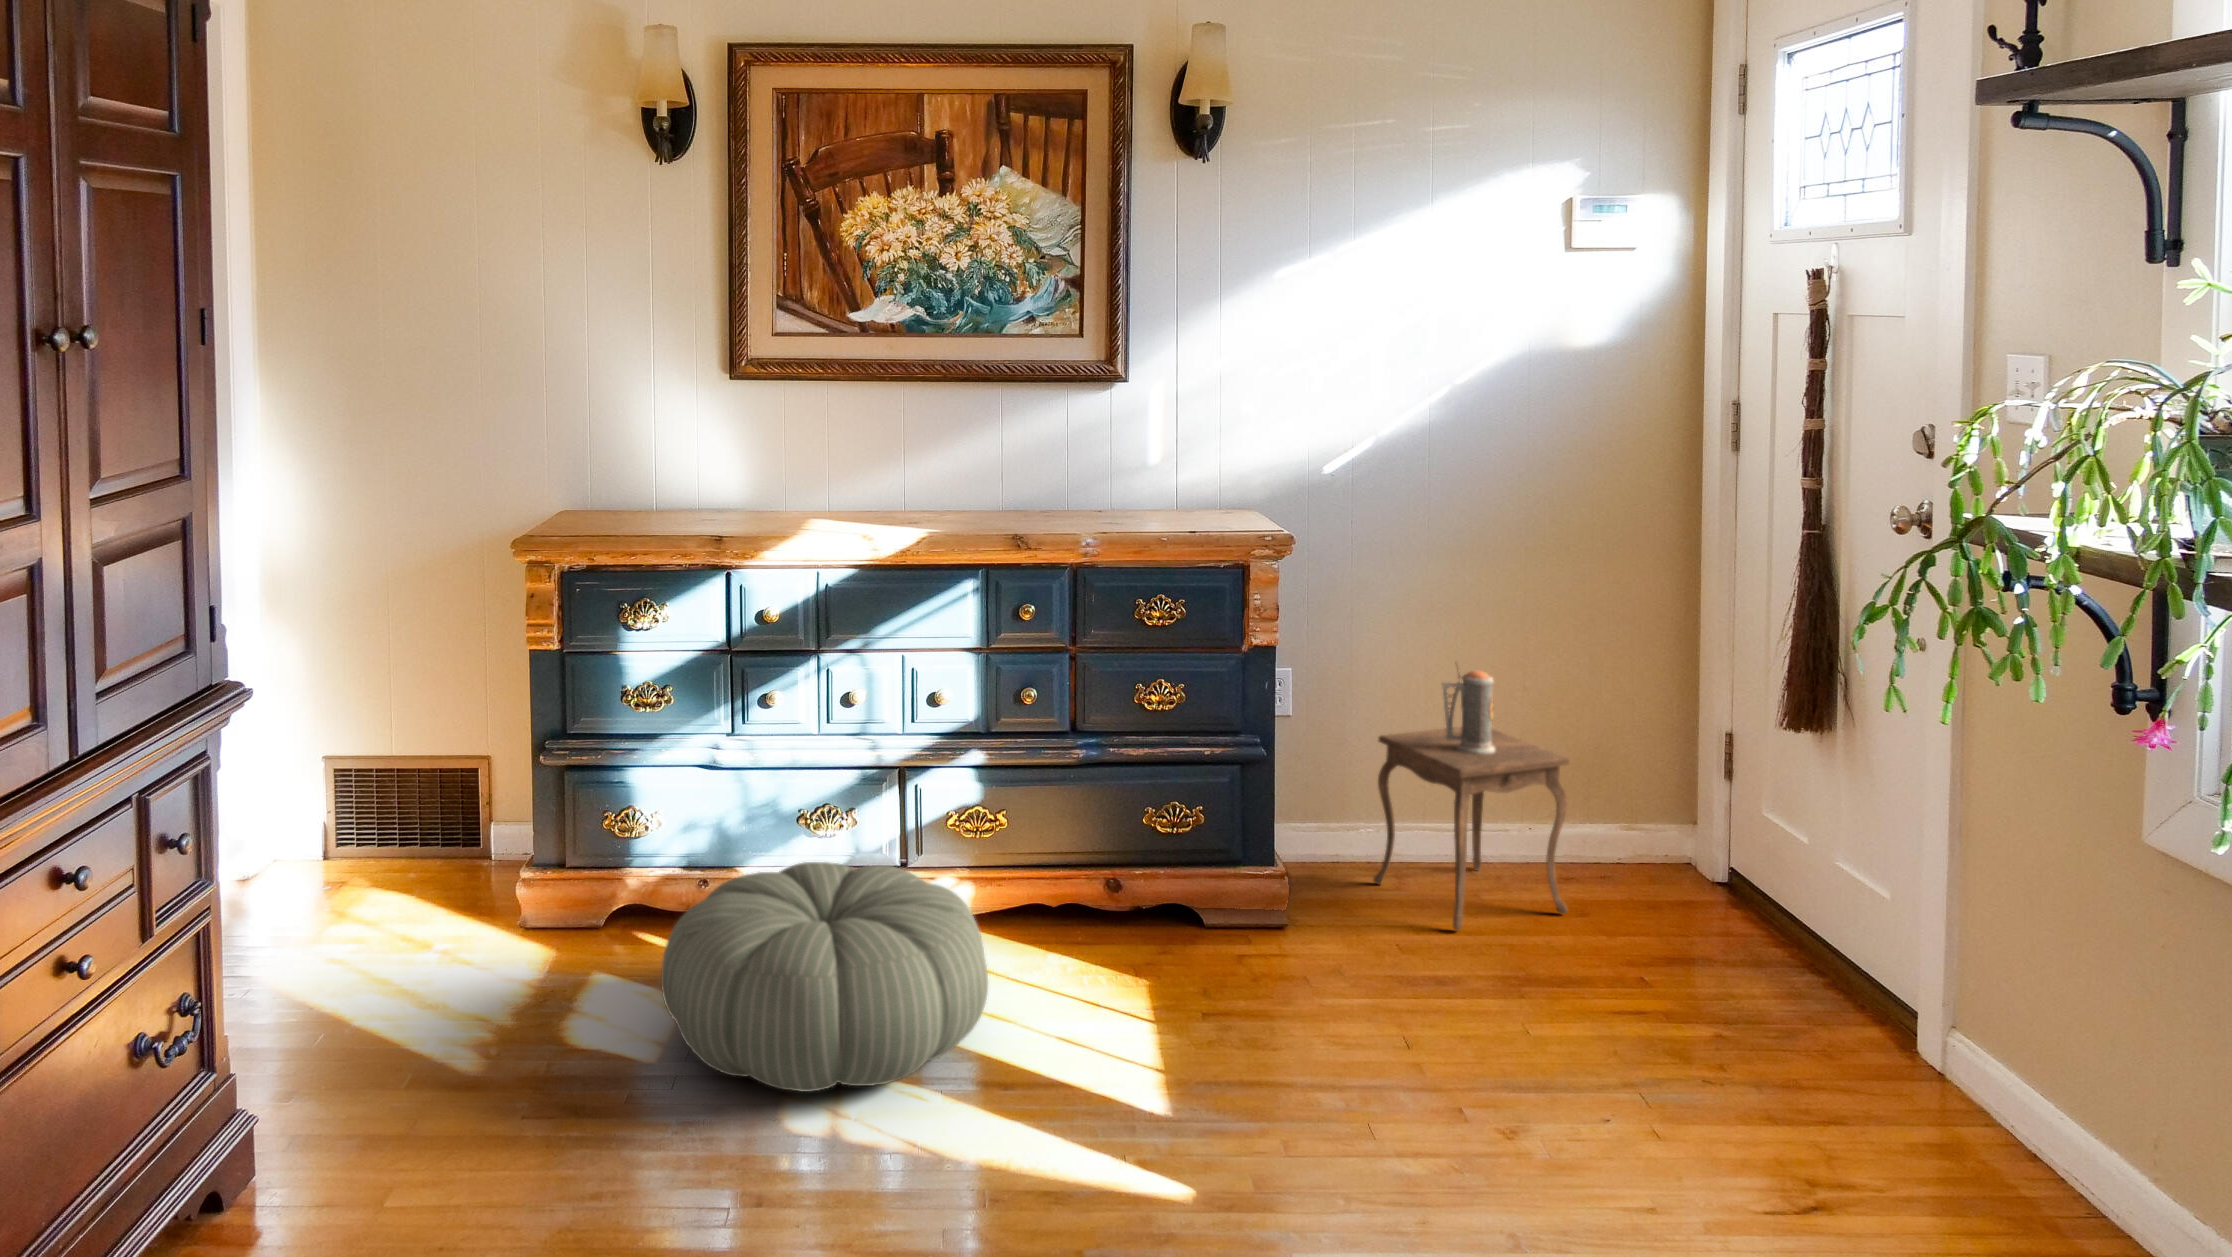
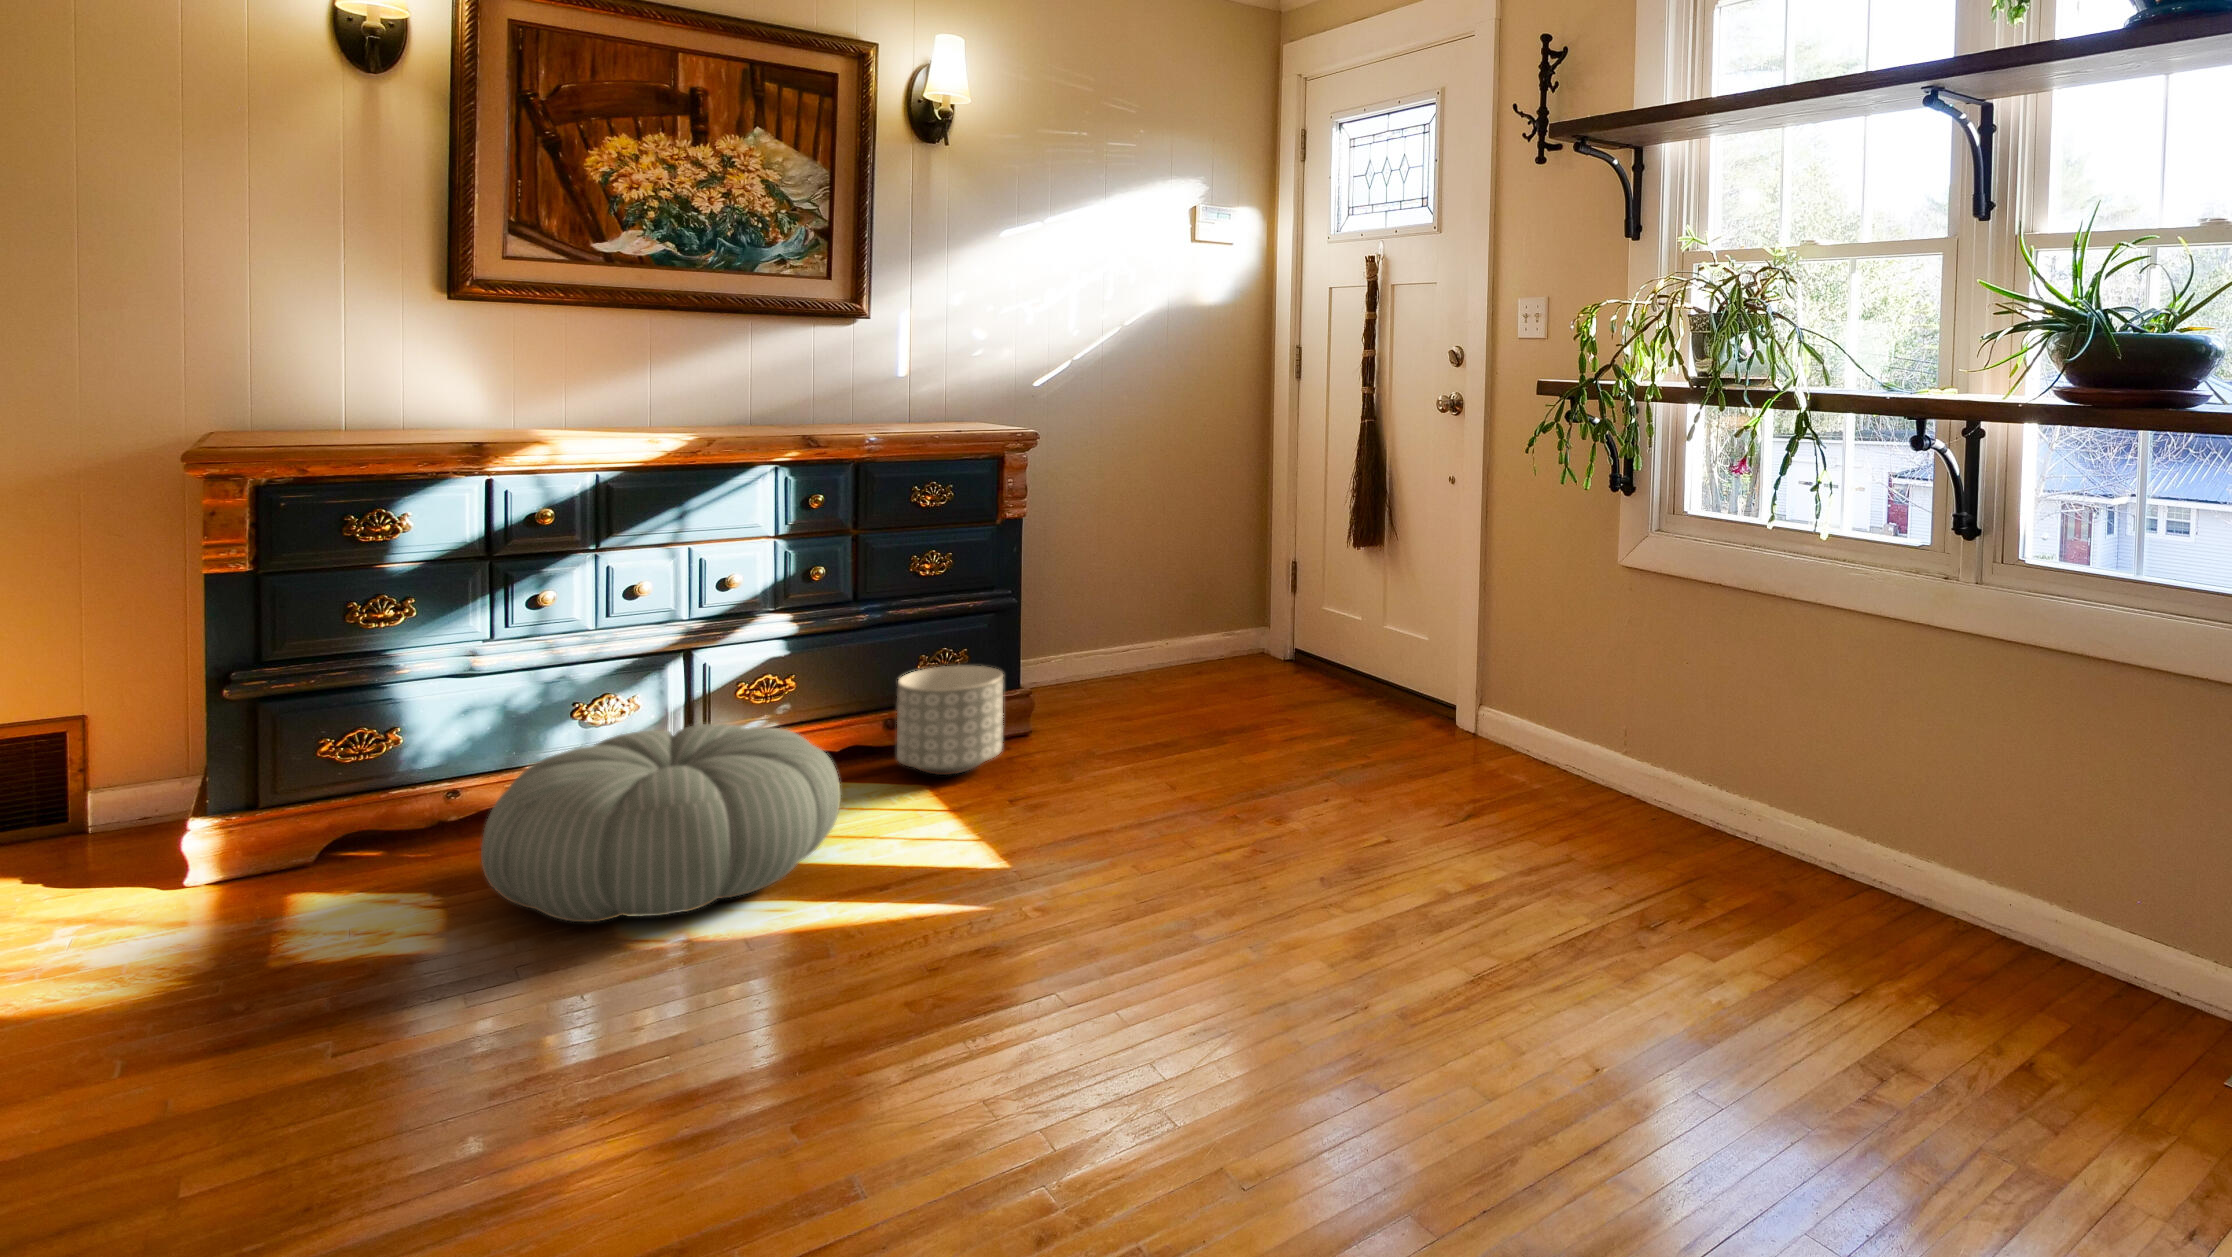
side table: present [1373,668,1569,931] -> none [1076,525,1214,712]
planter: none [1104,828,1228,971] -> present [897,666,1003,775]

